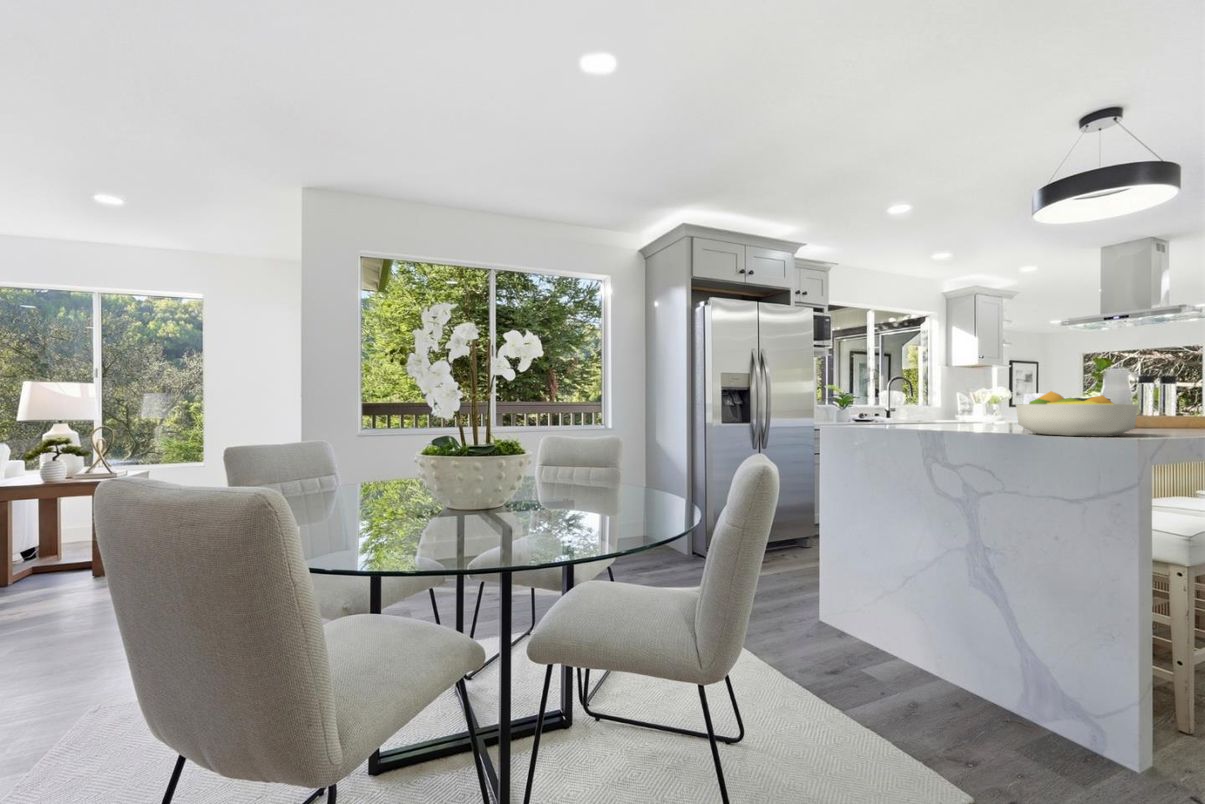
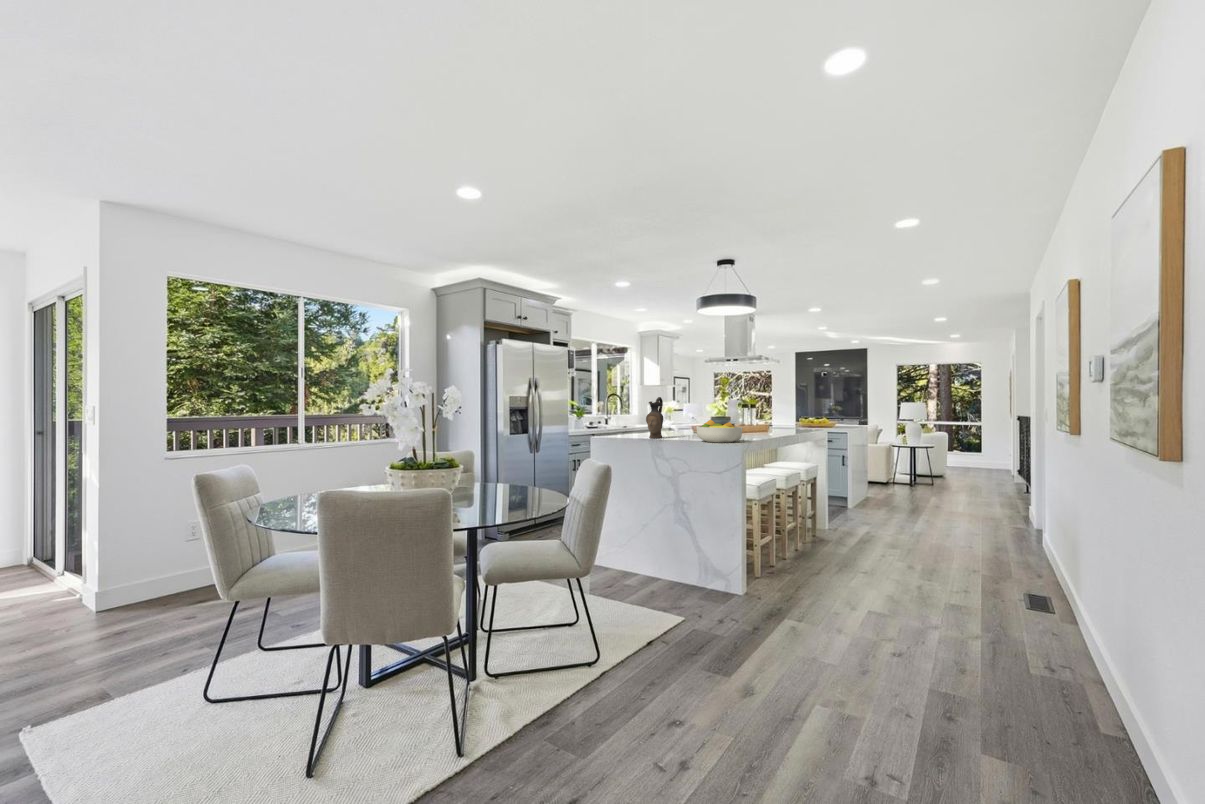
ceramic pitcher: none [914,358,949,429] -> present [646,397,663,438]

